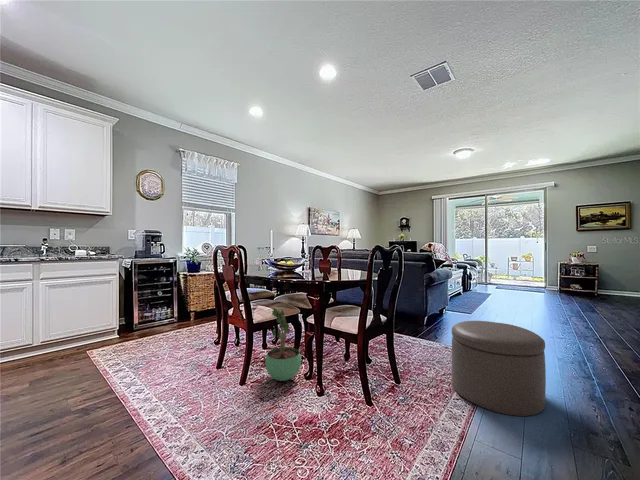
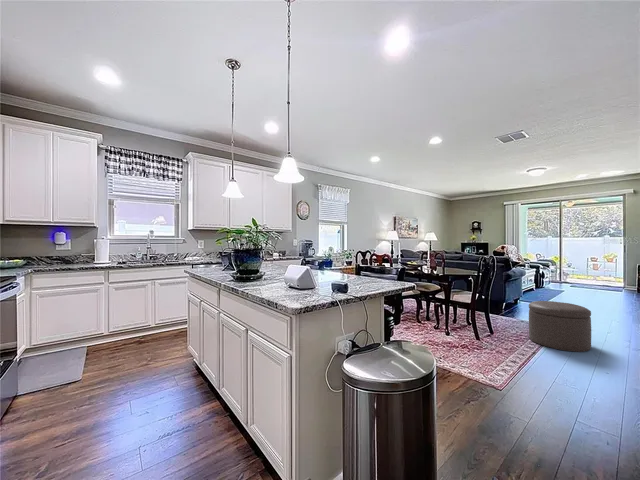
potted plant: present [265,308,301,381] -> none [409,289,431,330]

